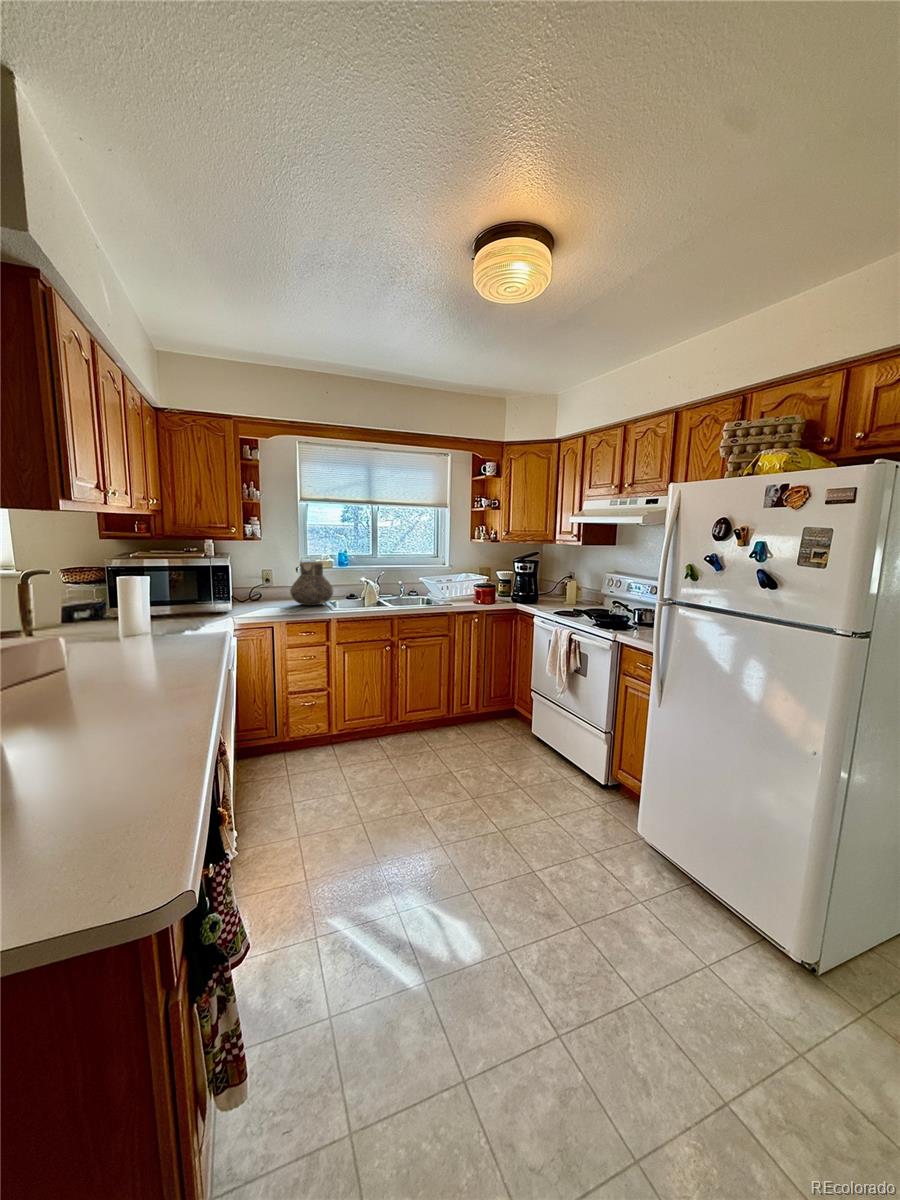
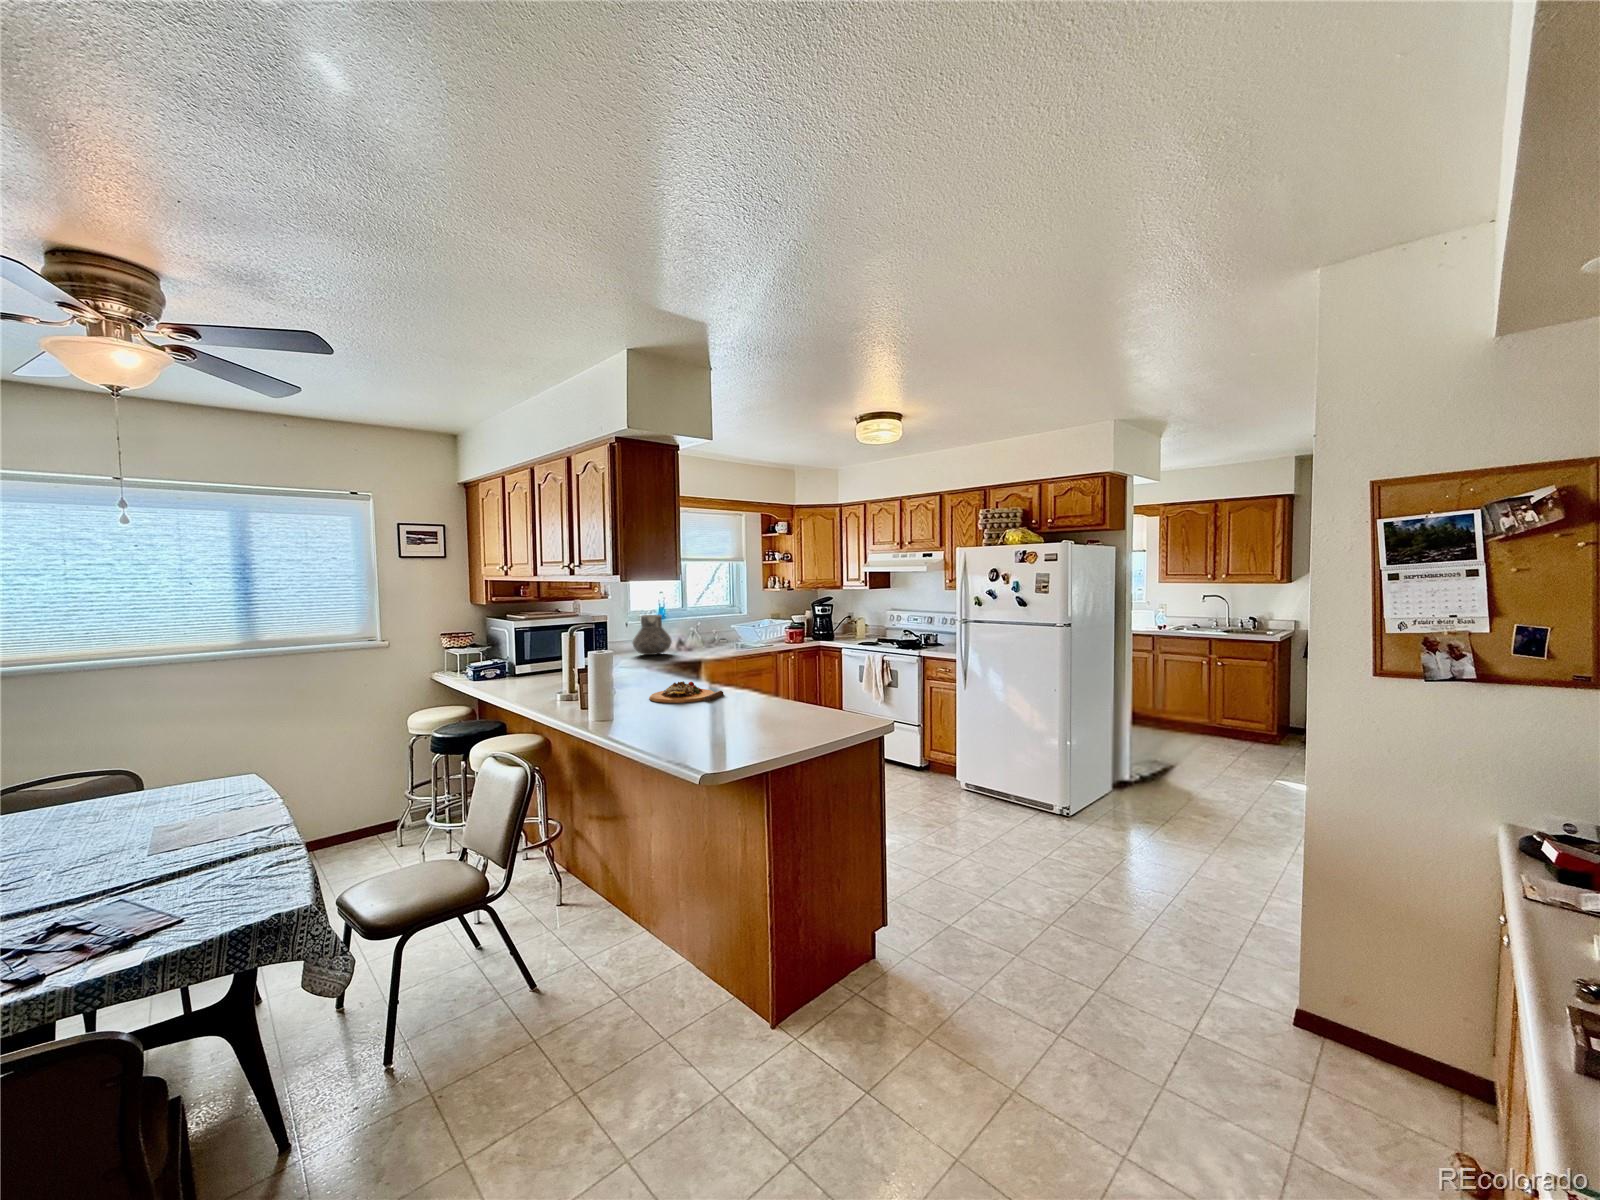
cutting board: none [30,670,157,716] -> present [649,681,724,703]

